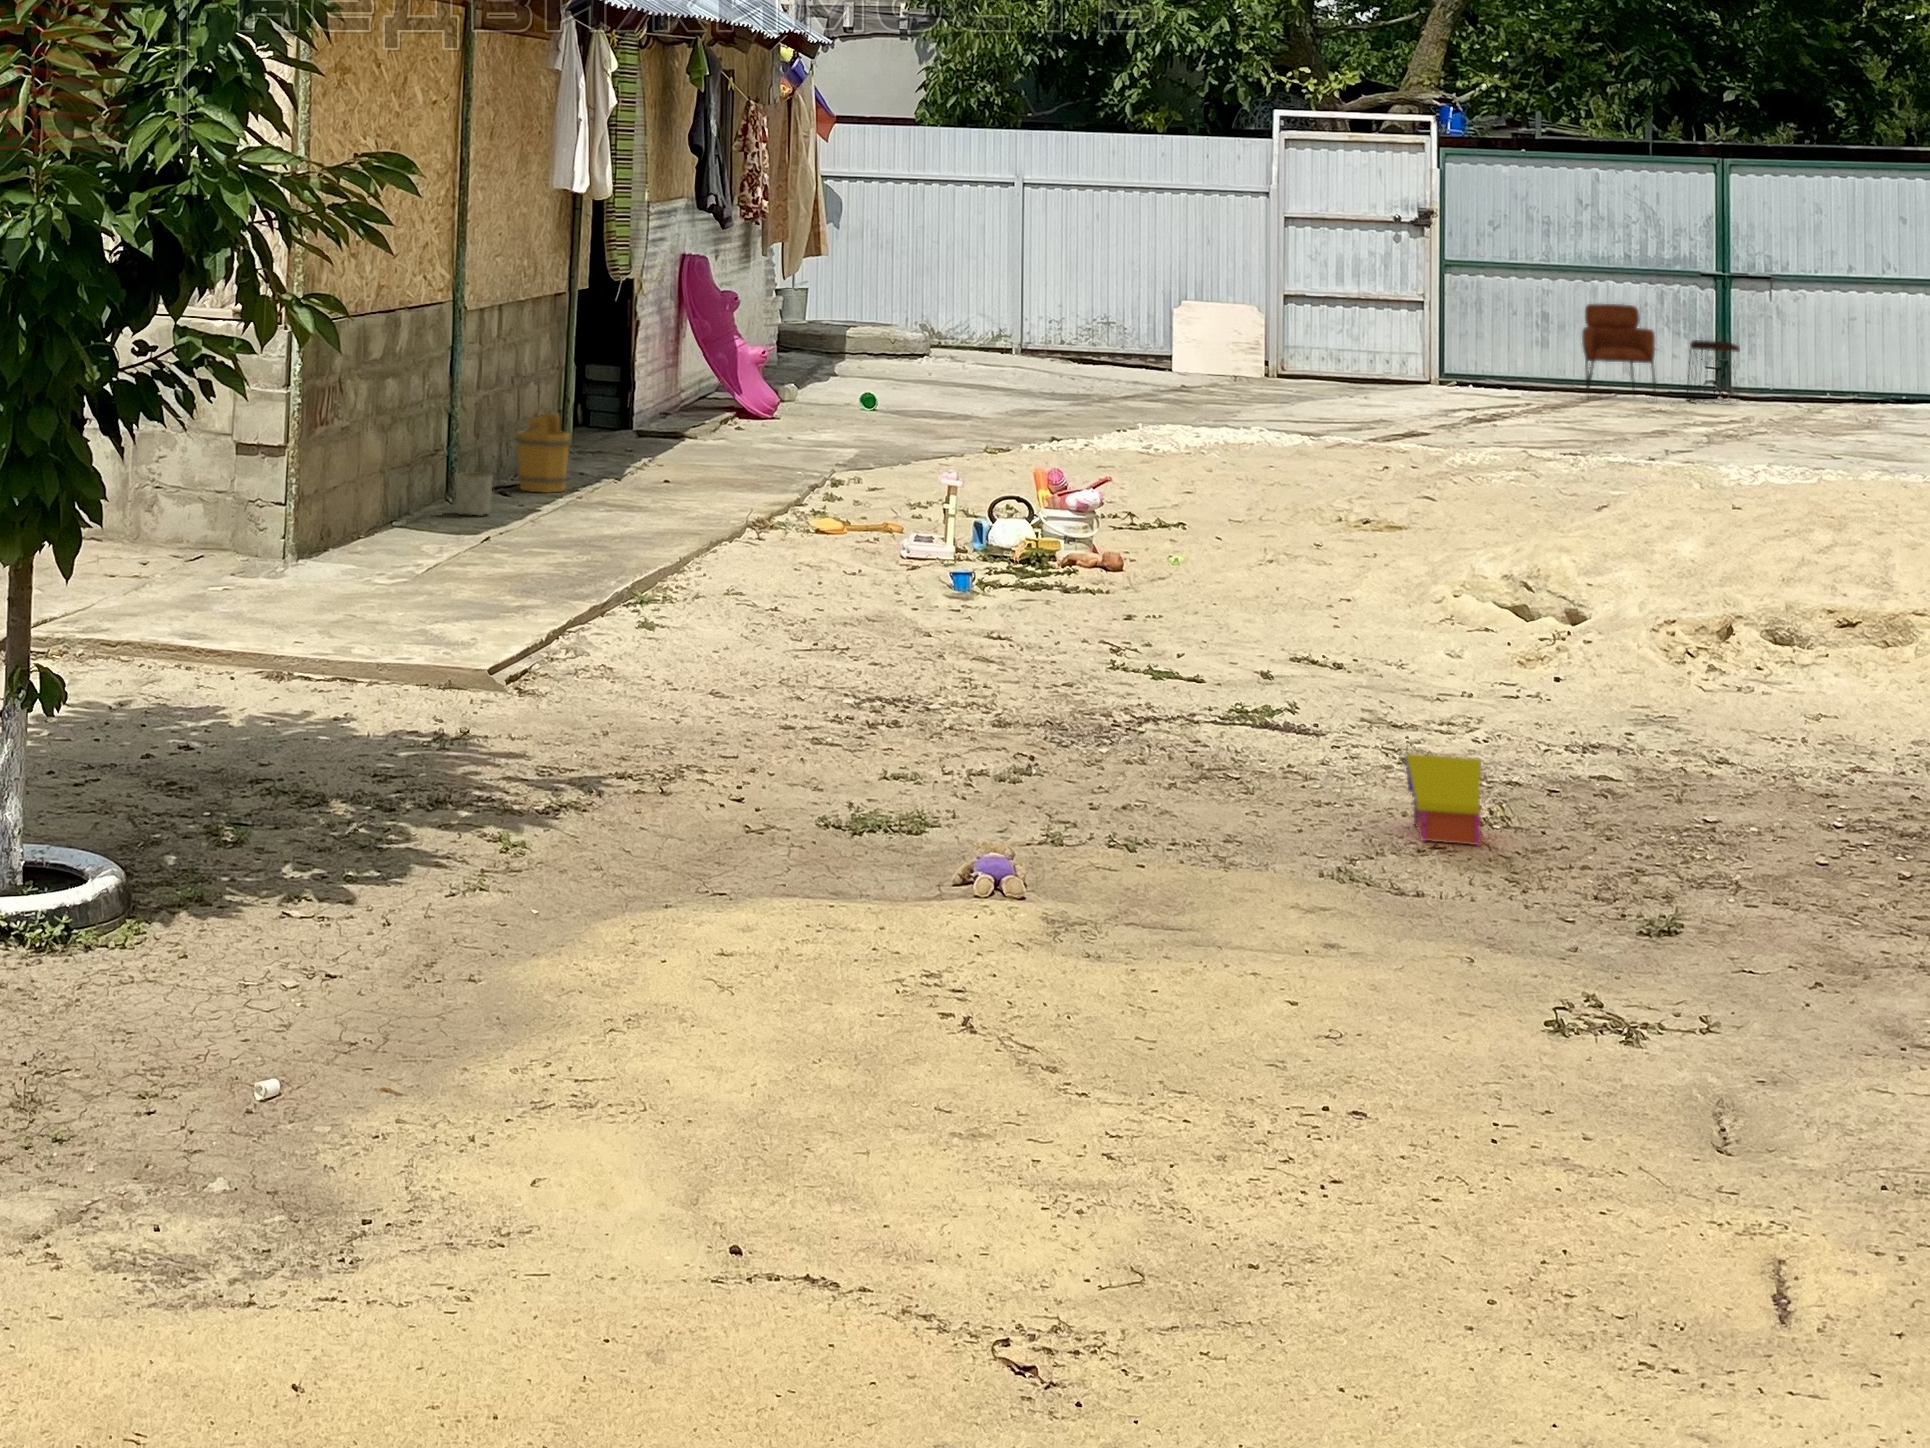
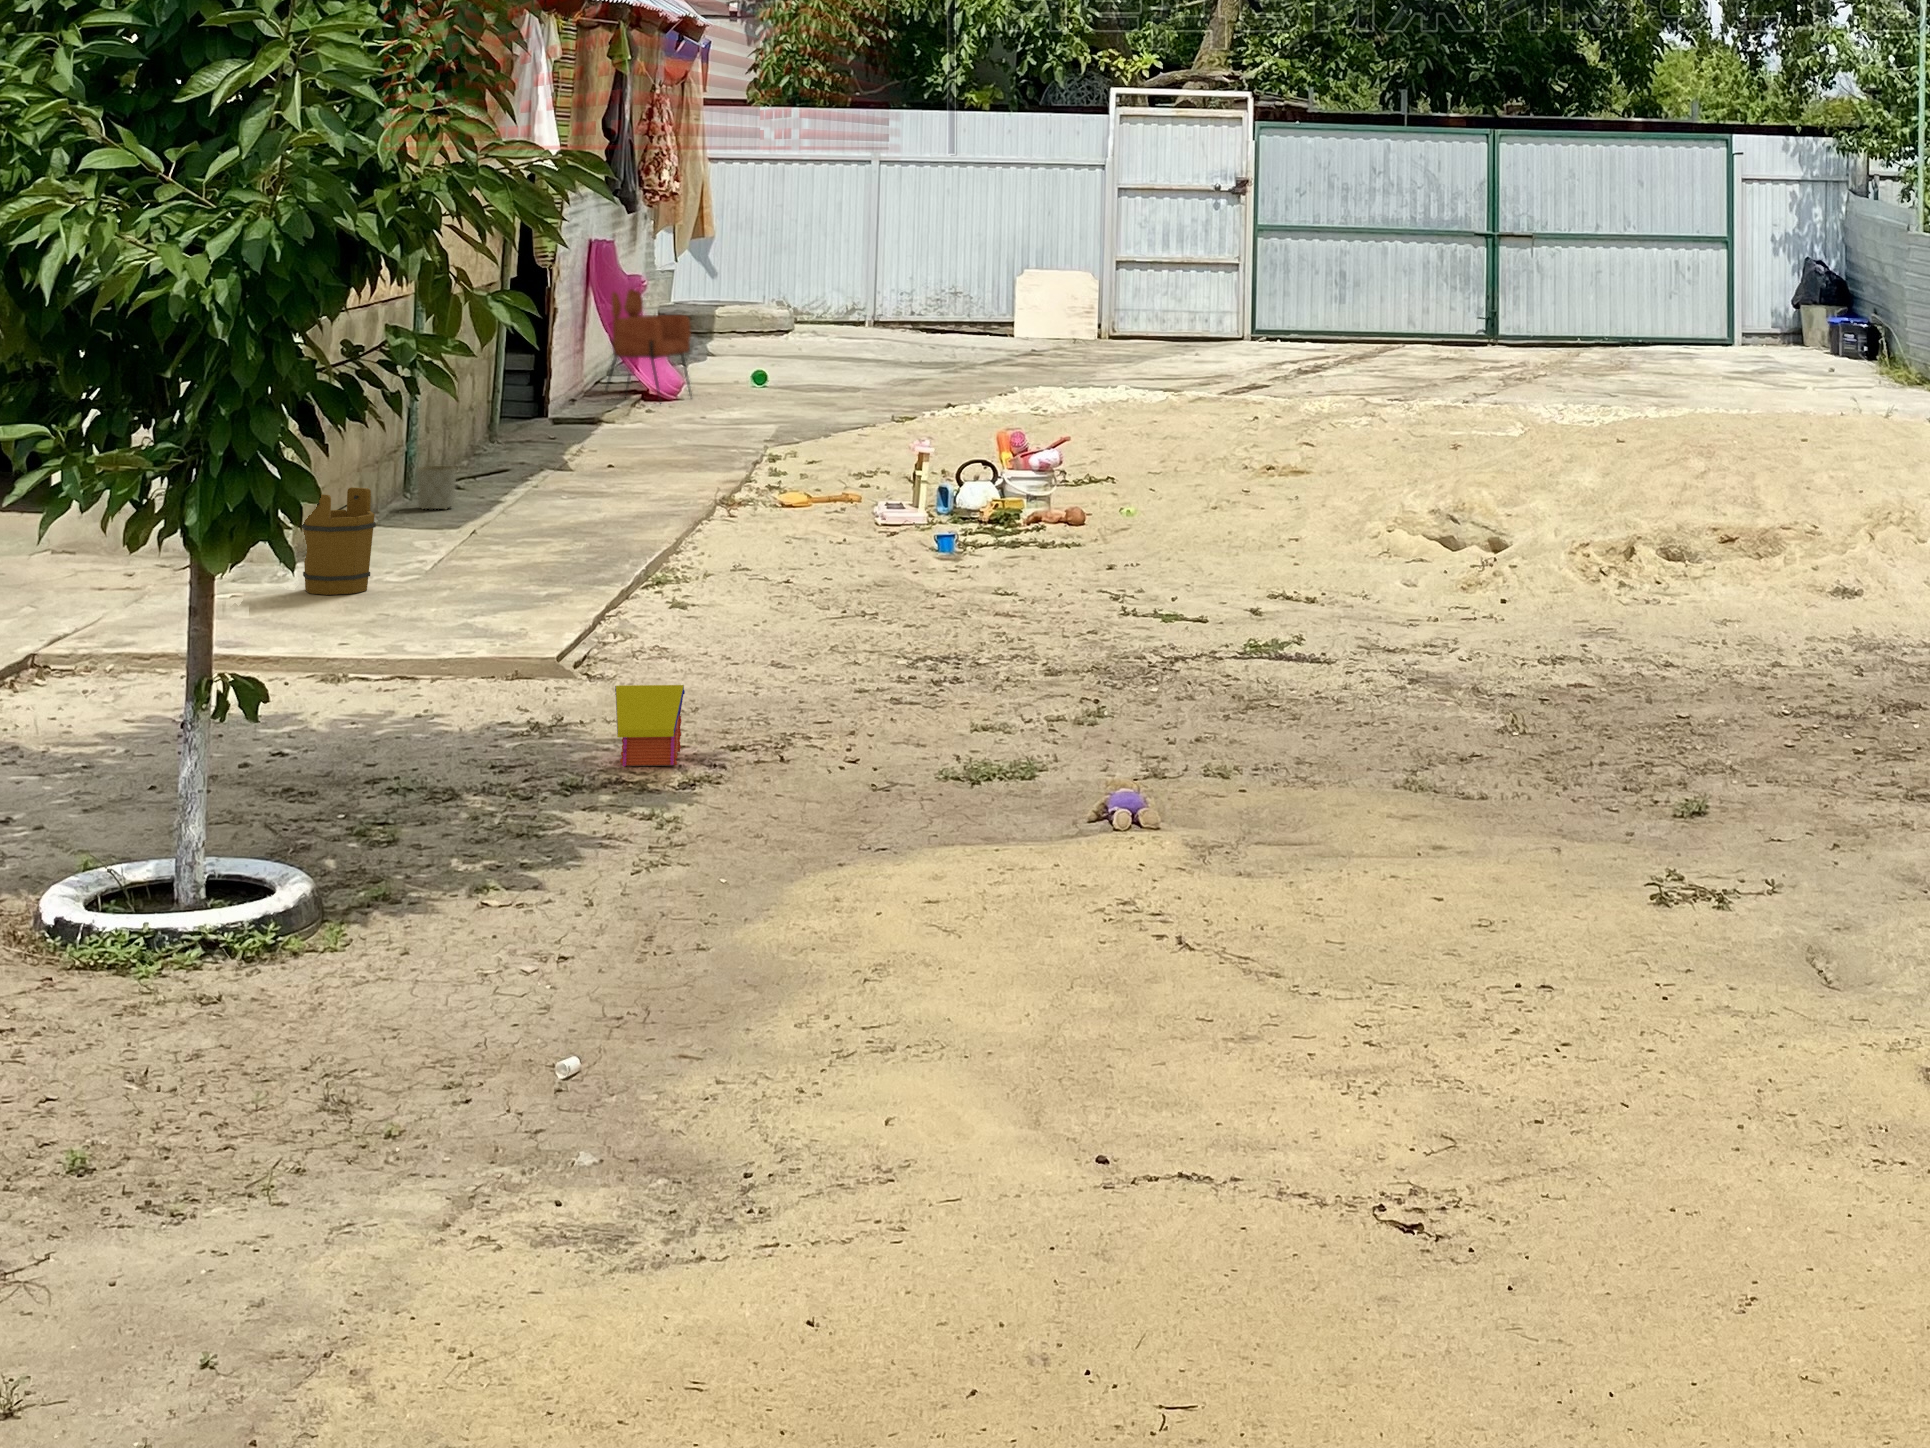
chair: present [1582,304,1656,393] -> present [604,289,691,401]
stool: present [1687,340,1740,405] -> none [1473,296,1519,353]
bucket: present [514,414,570,493] -> present [300,487,376,595]
toy house: present [1405,754,1482,845] -> present [615,685,685,767]

